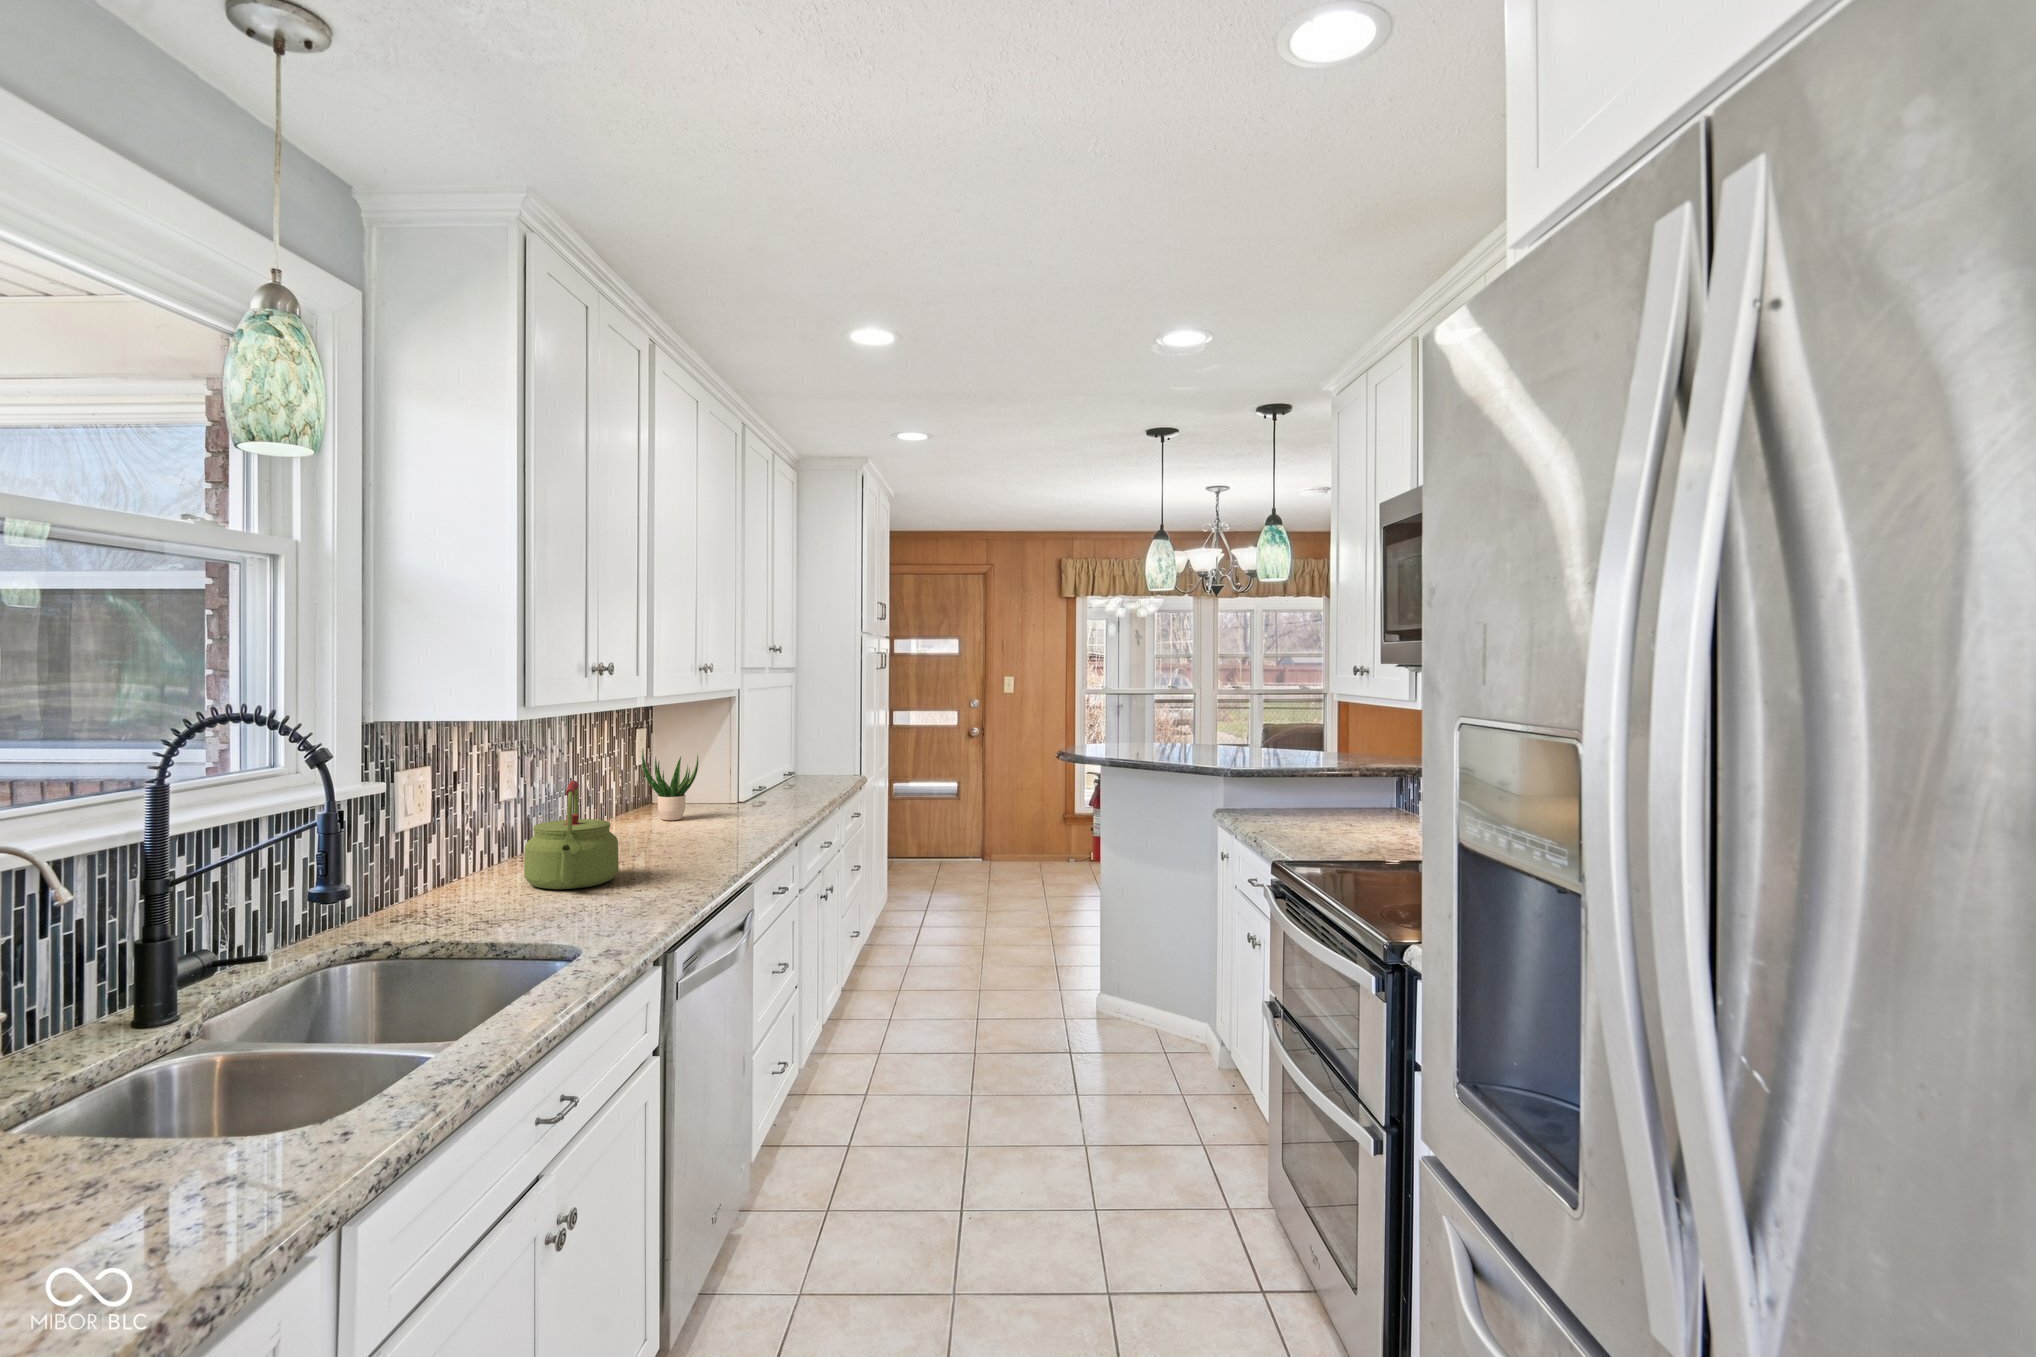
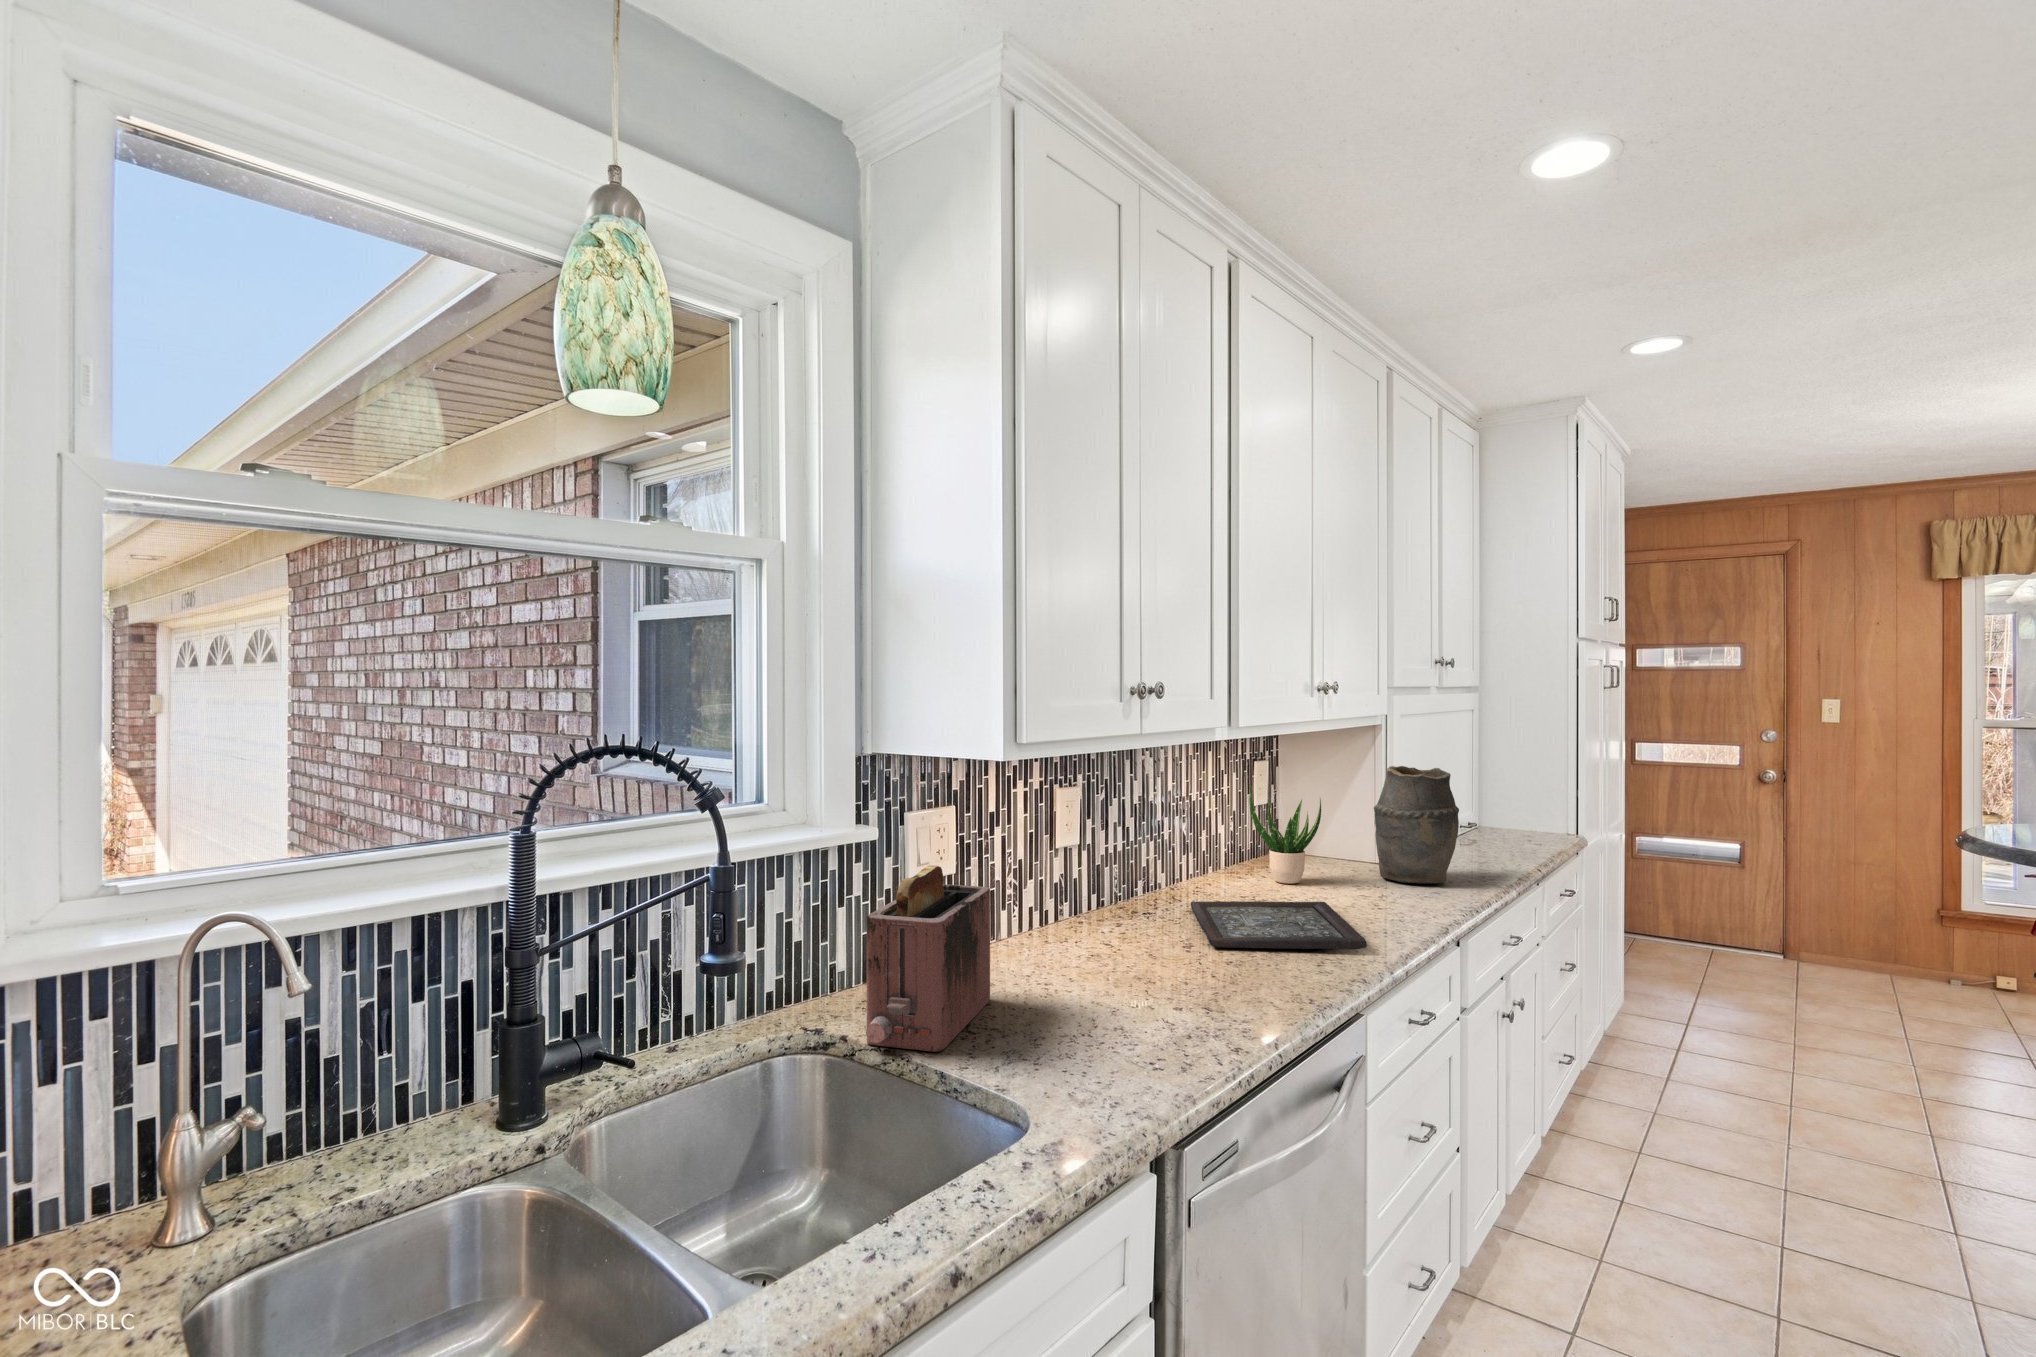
vase: none [734,728,793,812] -> present [1374,766,1459,884]
kettle: present [524,781,619,889] -> none [1052,834,1168,984]
toaster: none [413,808,492,941] -> present [866,865,990,1052]
tray: none [607,827,748,860] -> present [1191,901,1367,950]

